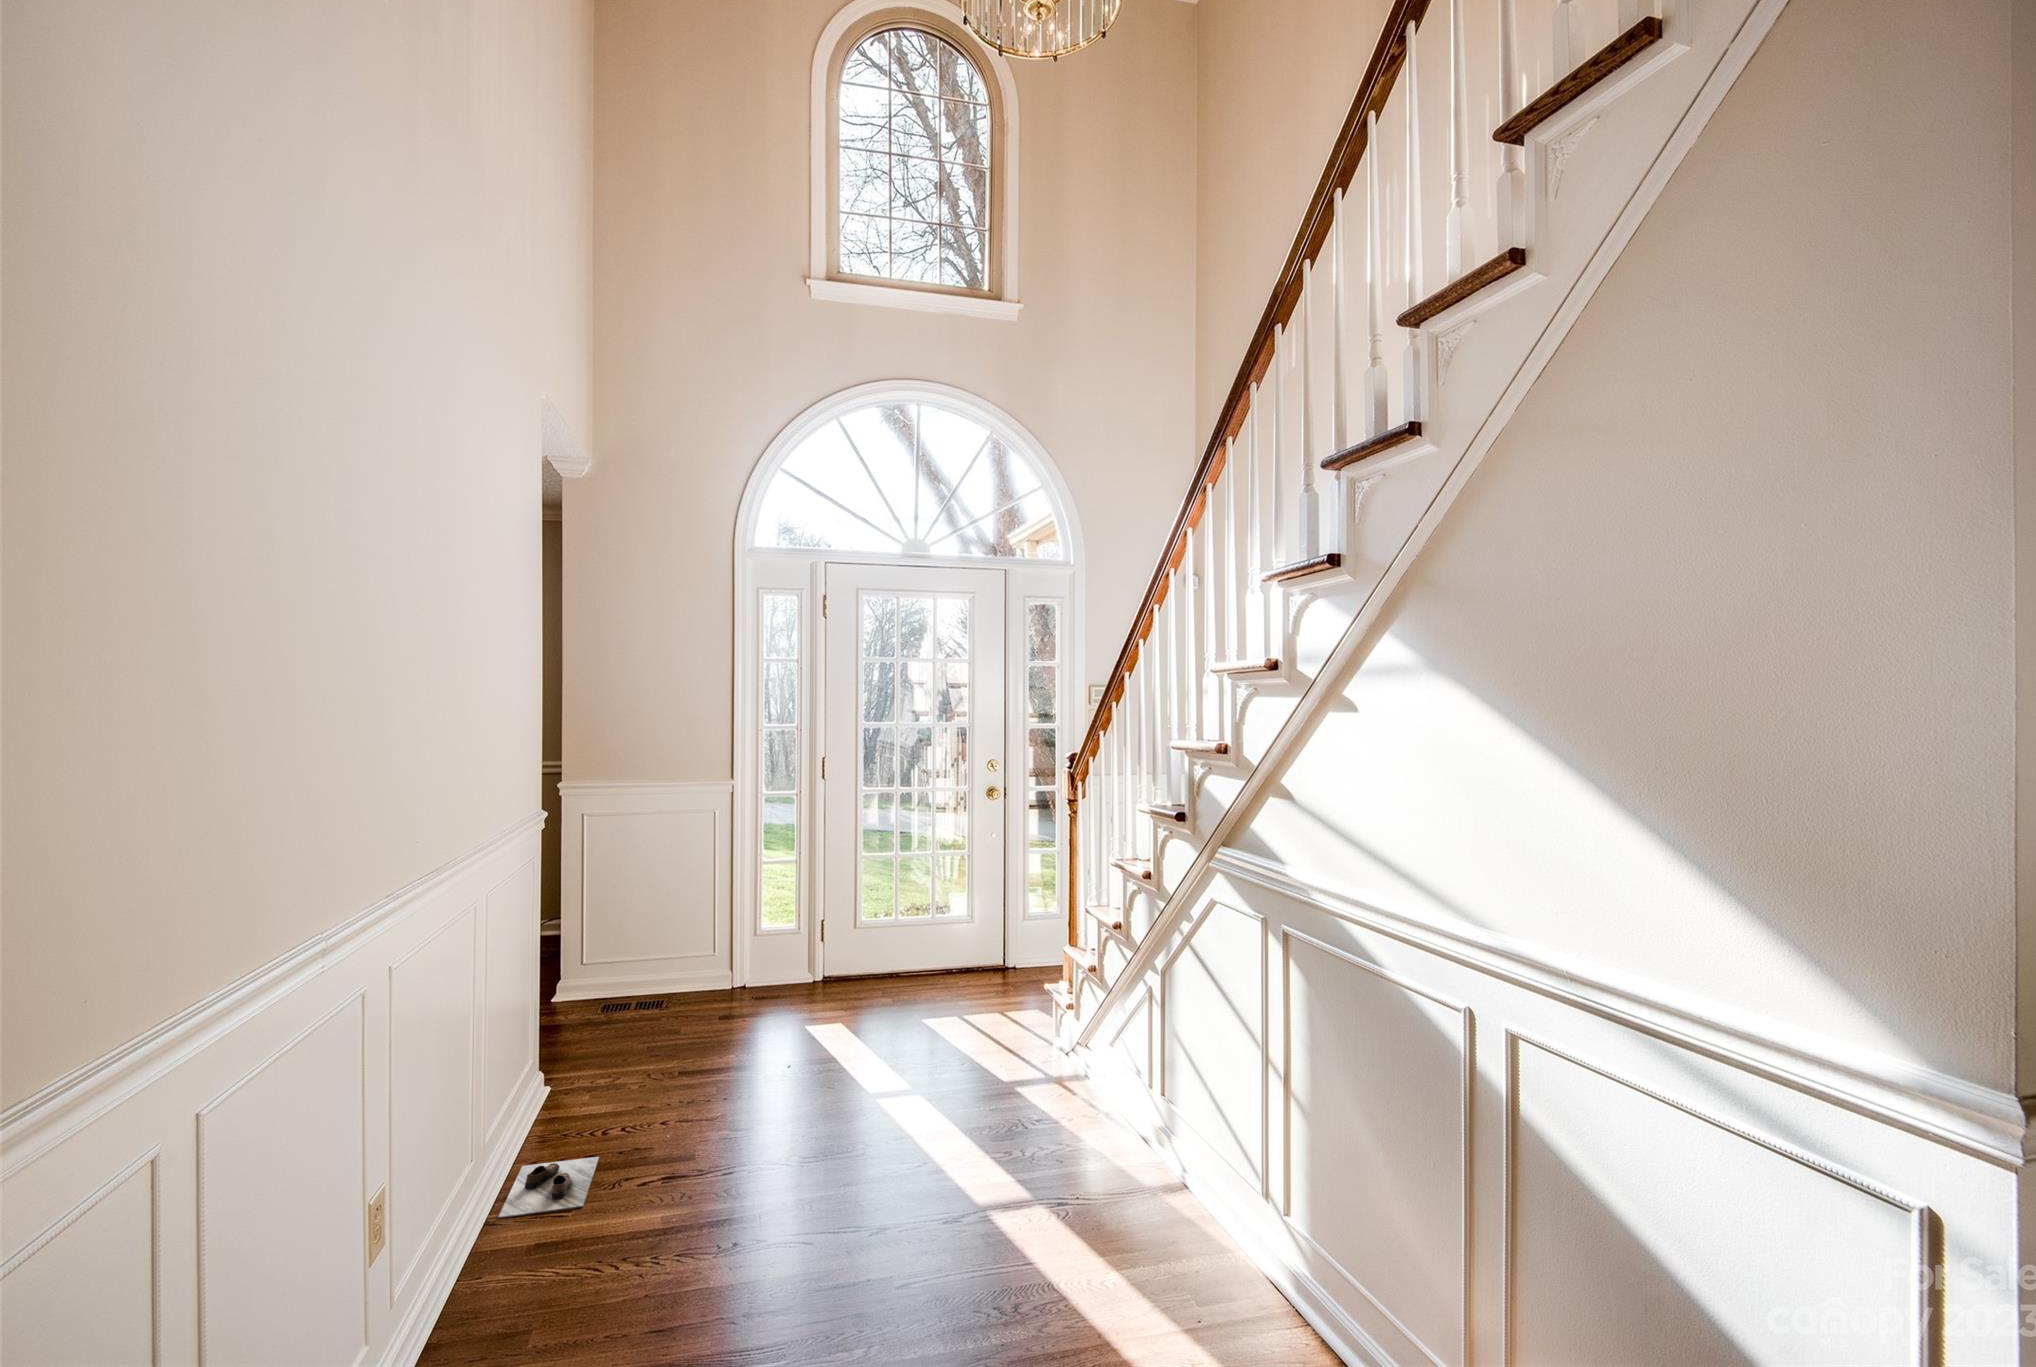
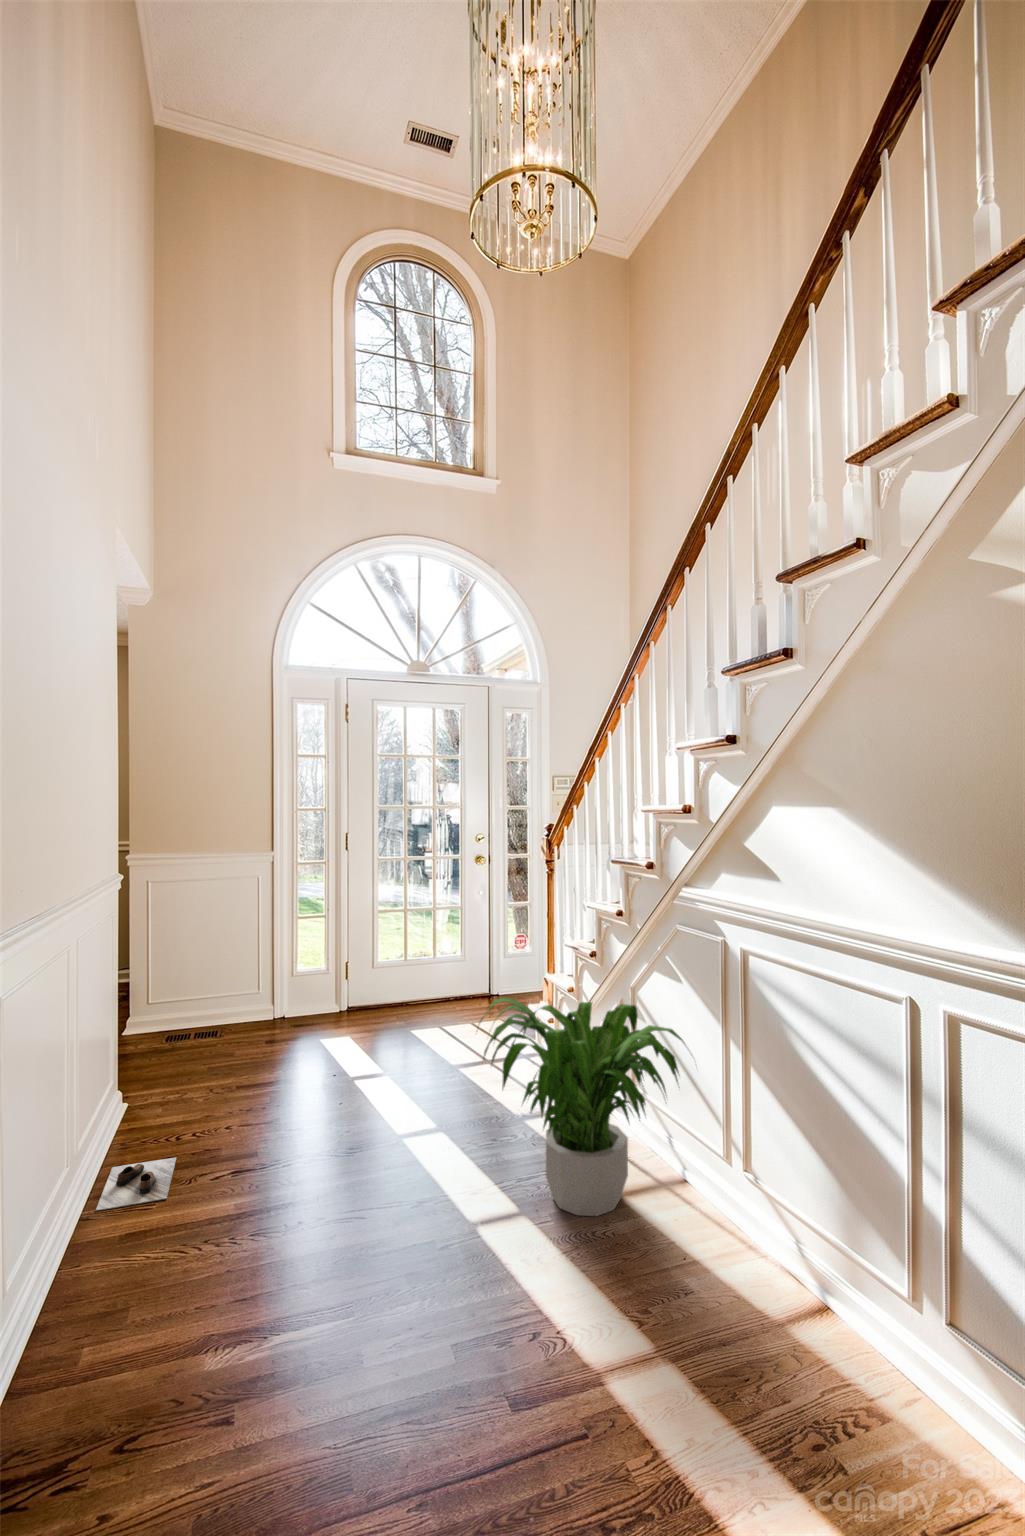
potted plant: none [958,974,1229,1248] -> present [479,998,685,1216]

